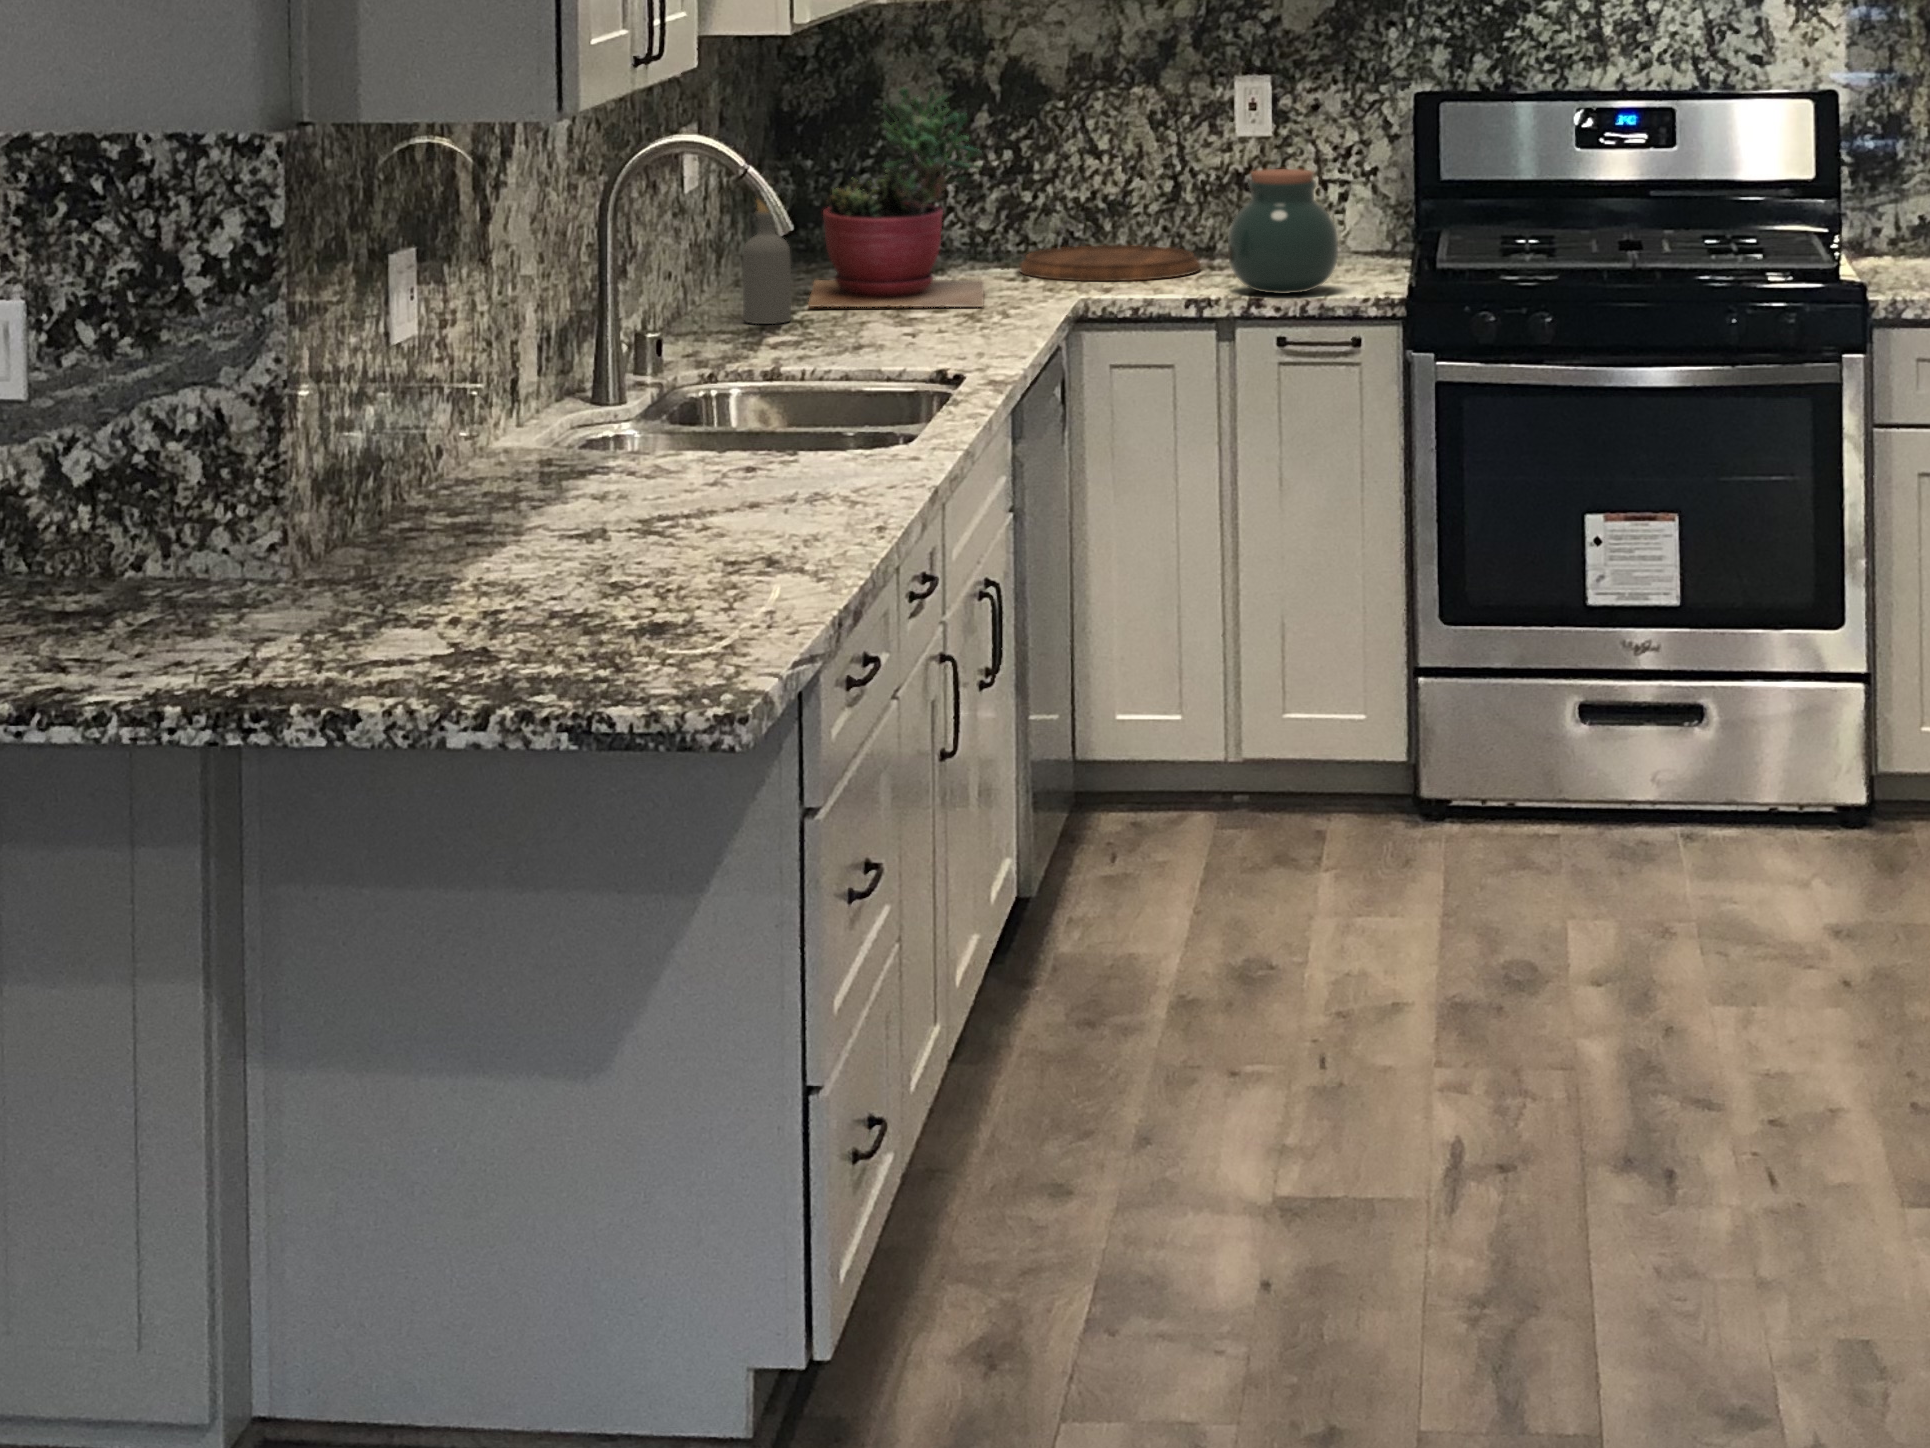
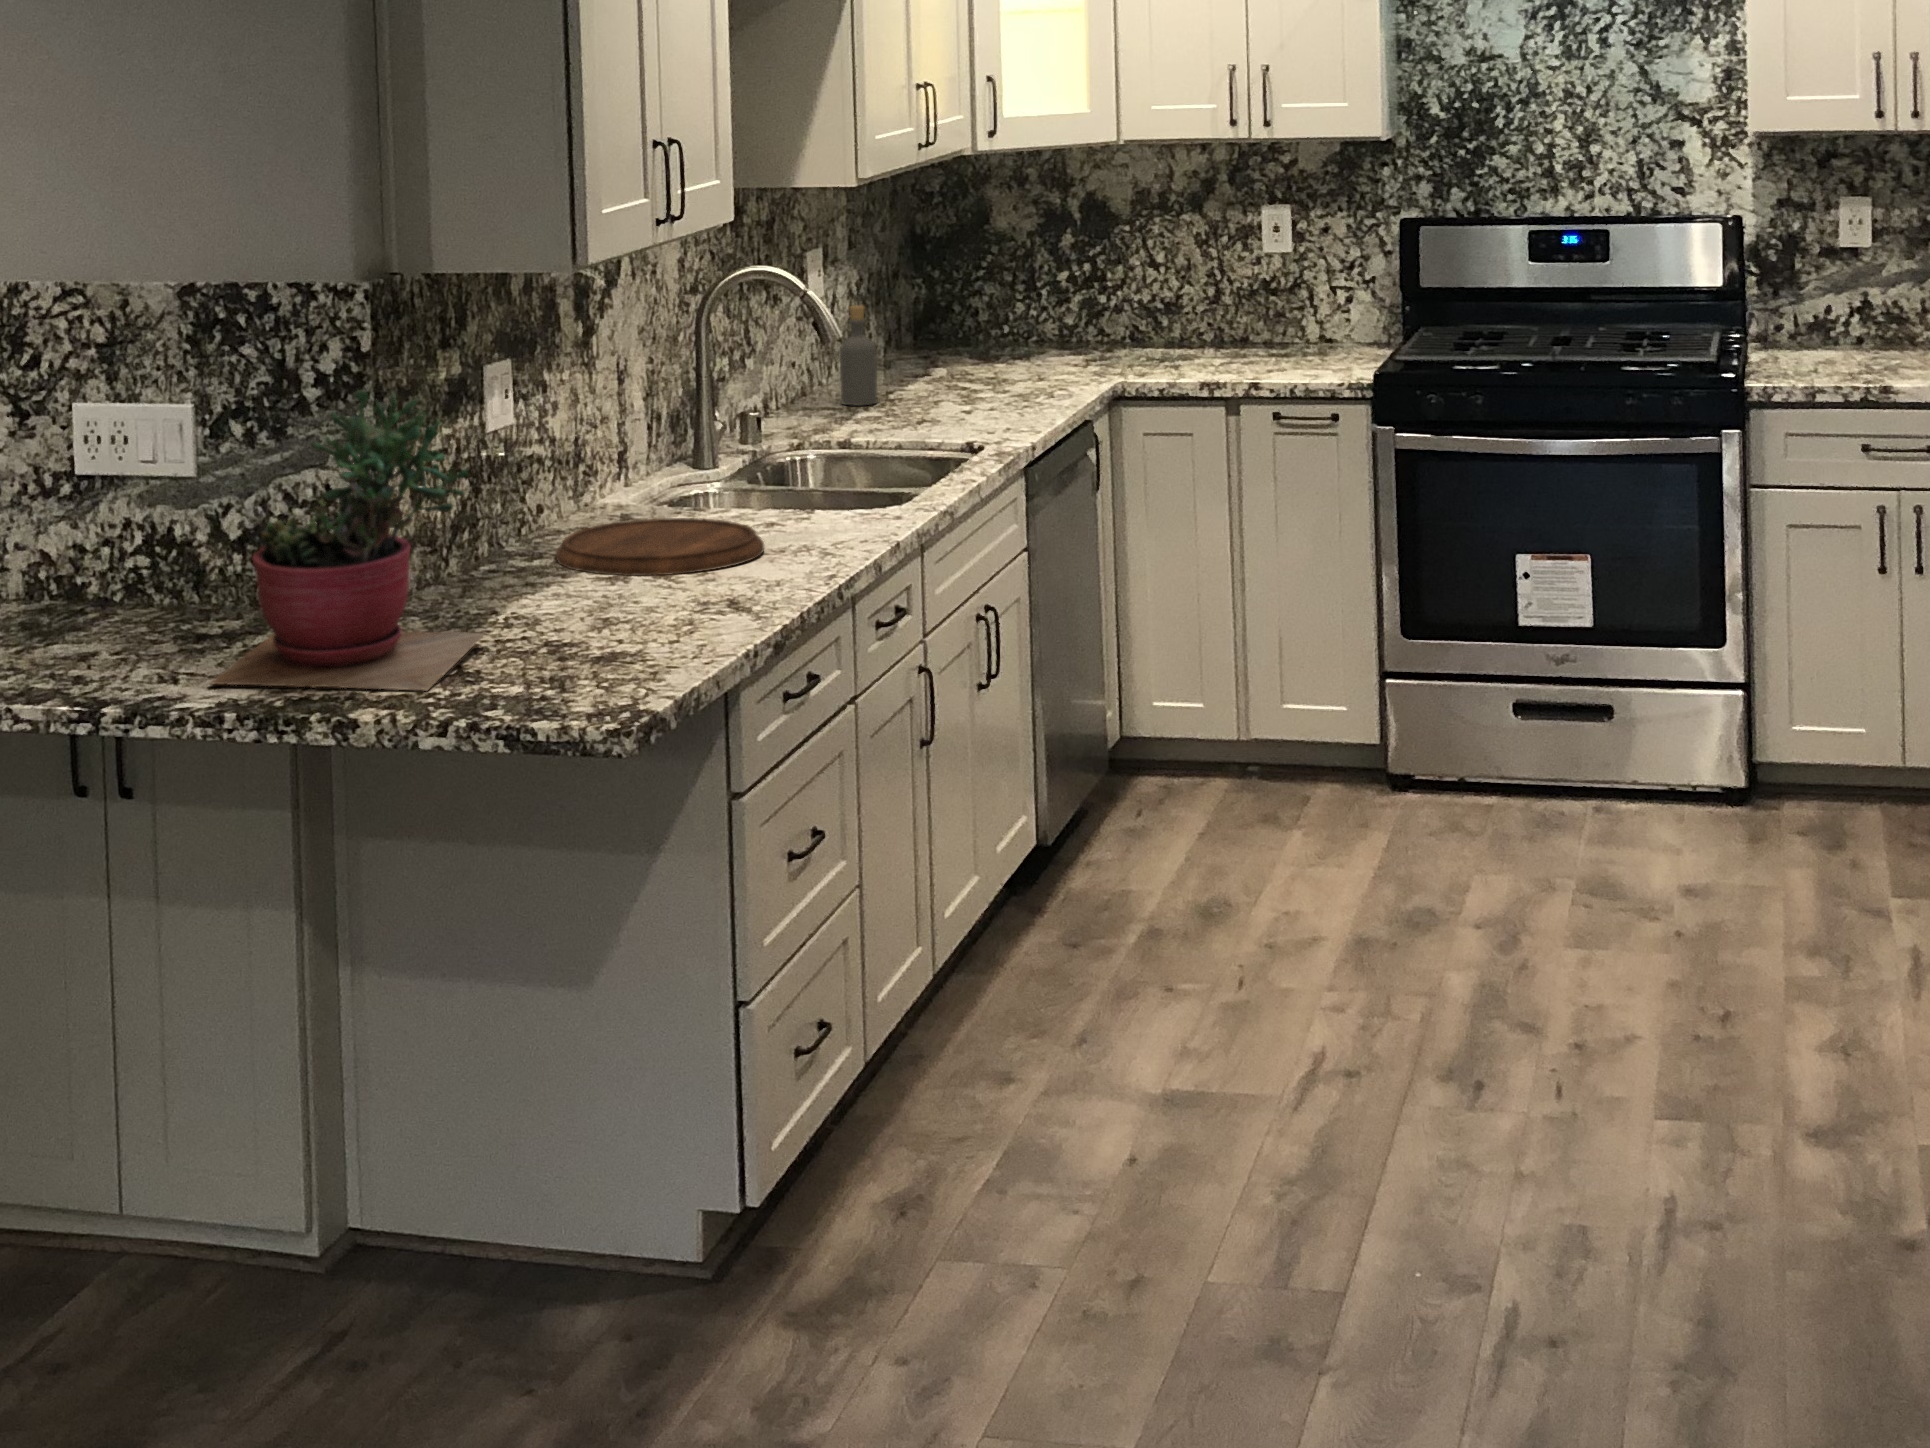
succulent plant: present [808,87,984,307] -> present [210,390,484,691]
jar: present [1228,169,1338,294] -> none [1231,284,1320,382]
cutting board: present [1020,245,1201,281] -> present [556,518,764,576]

